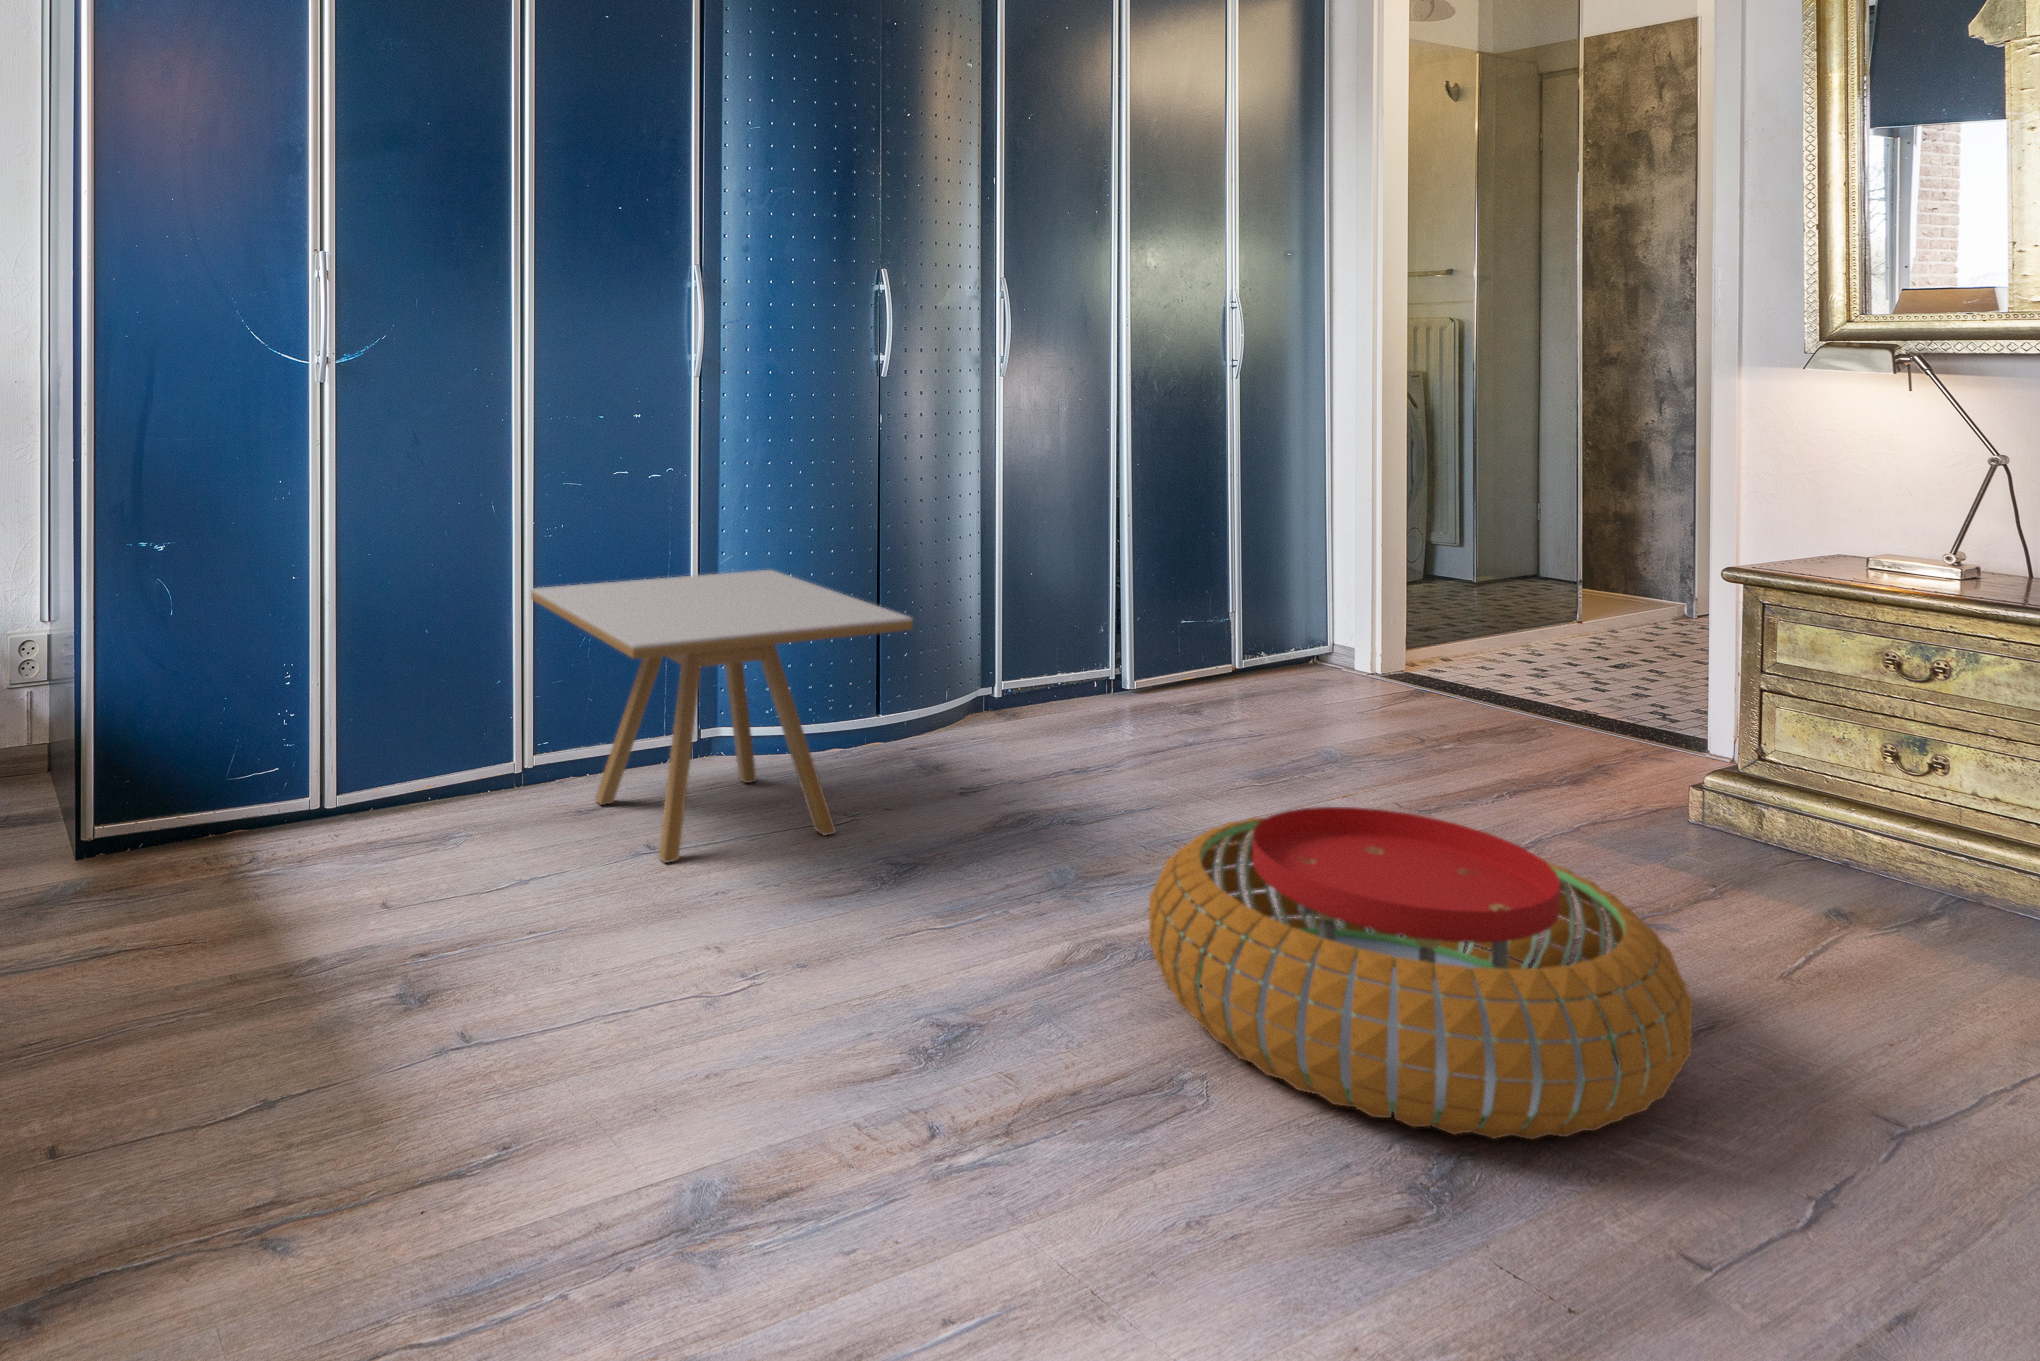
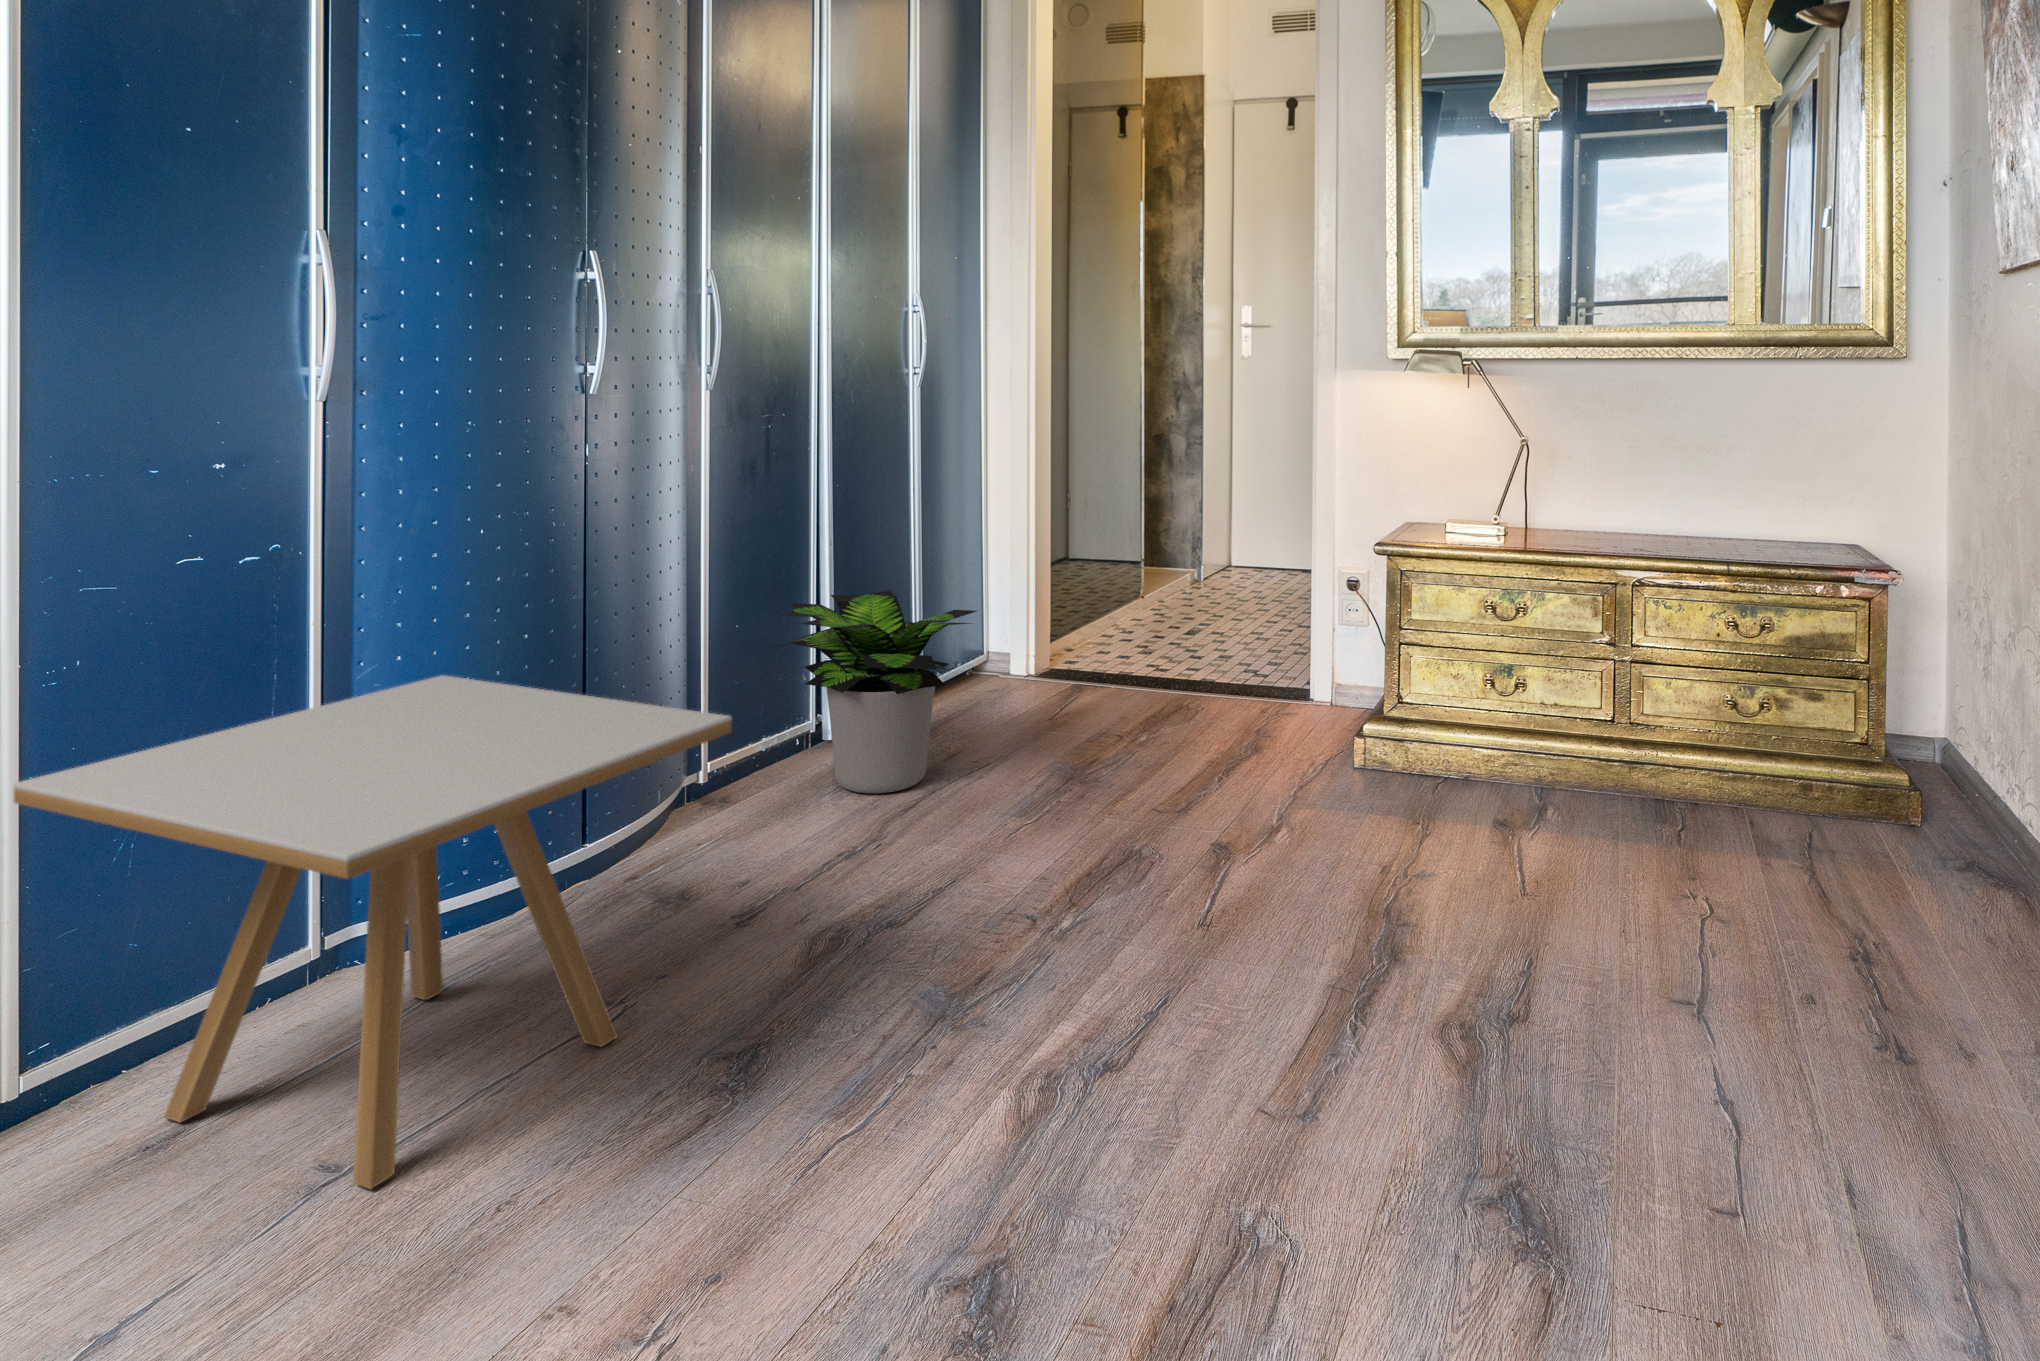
potted plant: none [1043,559,1243,737] -> present [769,590,977,793]
pouf: present [1148,807,1693,1140] -> none [1107,830,1609,1183]

